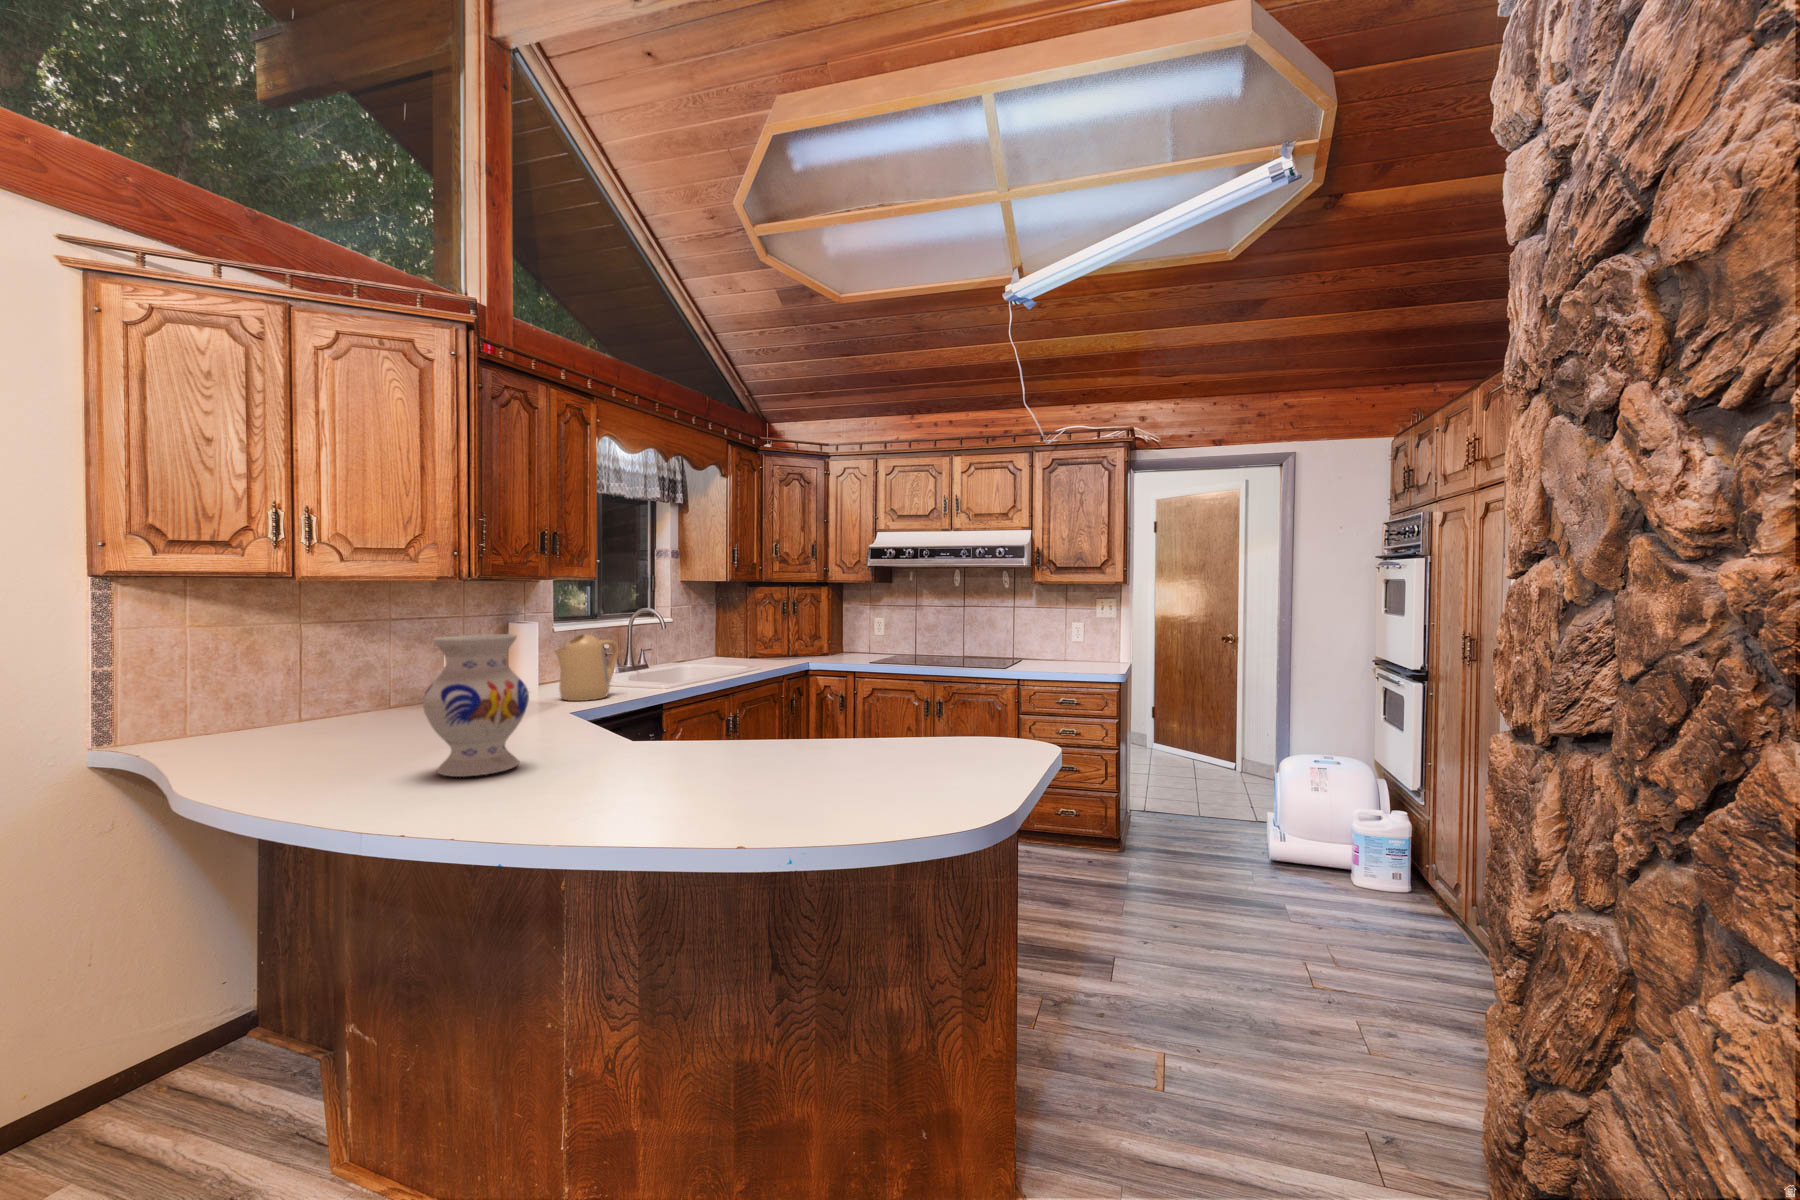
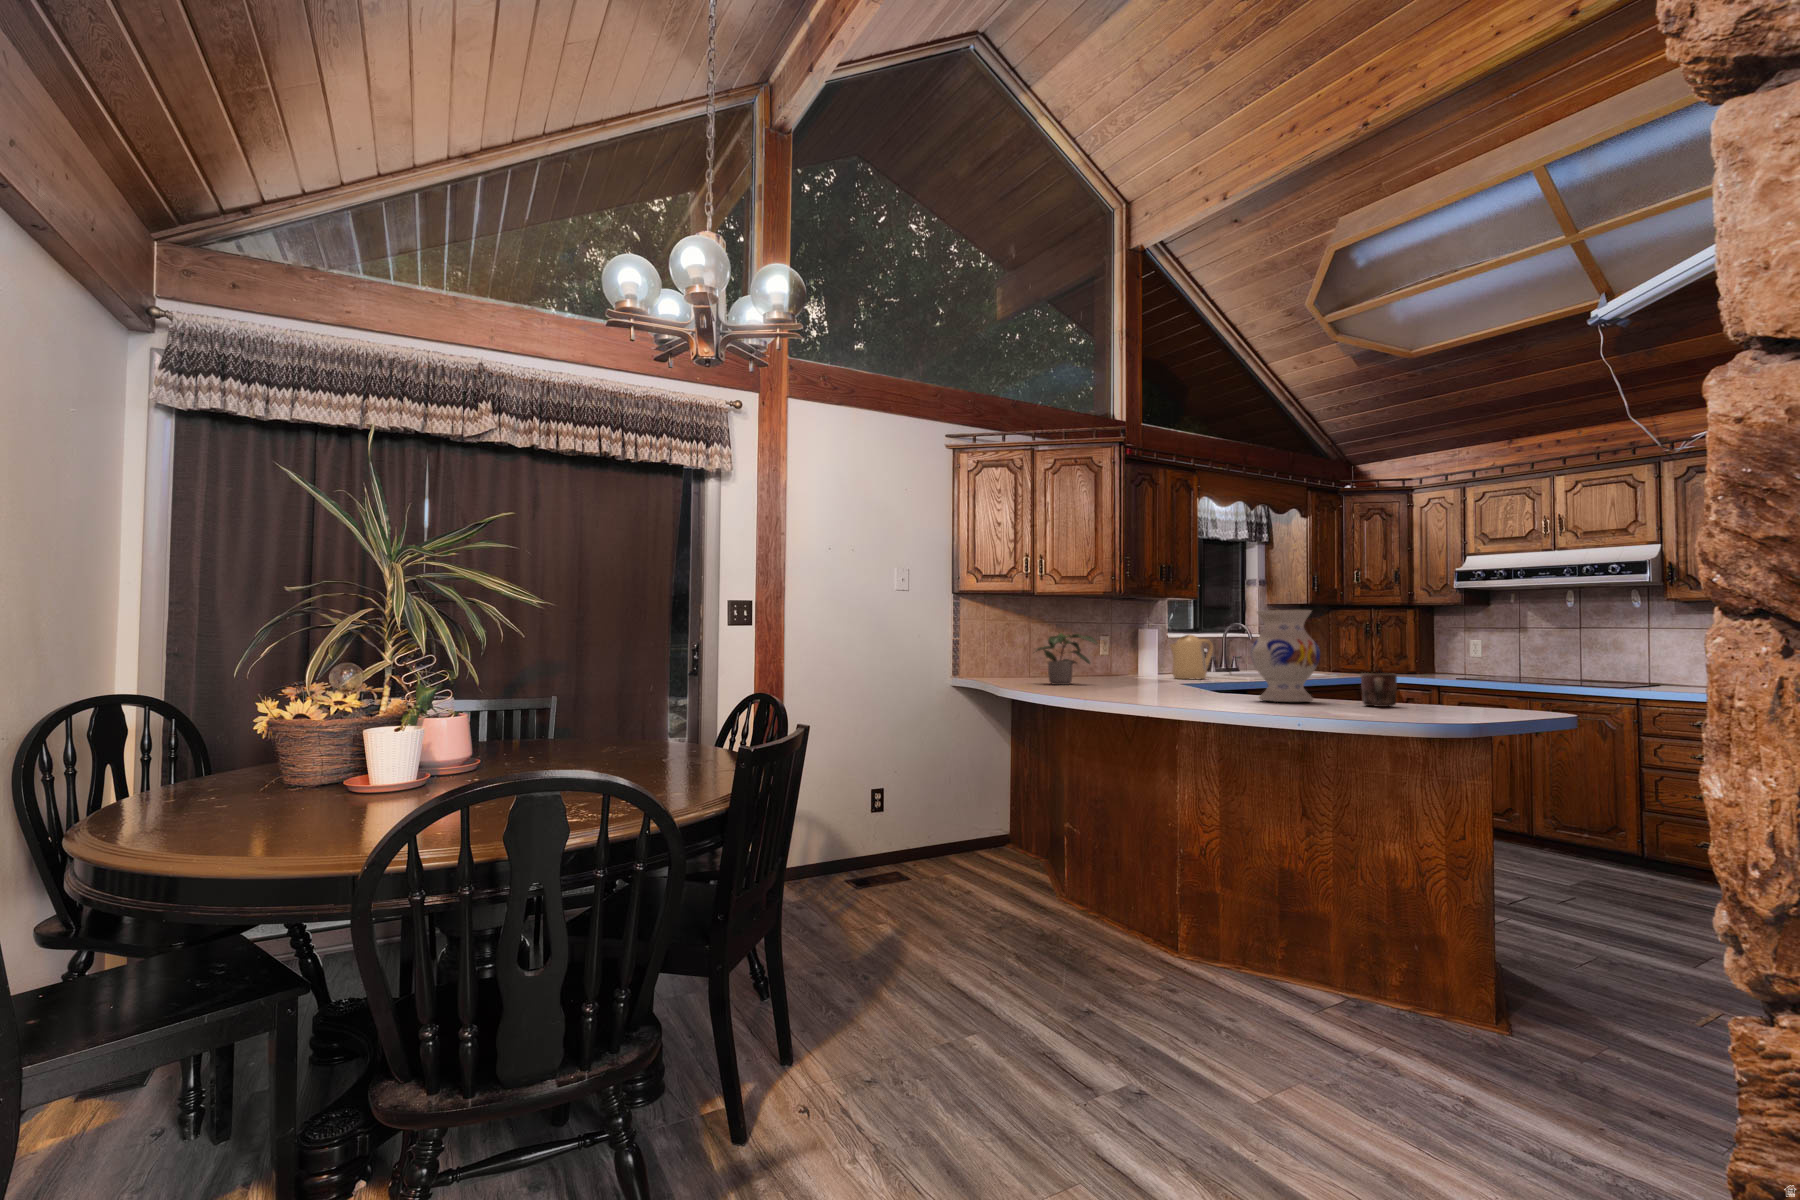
vase: present [423,634,529,777] -> present [1250,610,1320,702]
potted plant: none [276,656,421,760] -> present [1036,633,1097,685]
mug: none [880,744,932,805] -> present [1361,673,1397,707]

